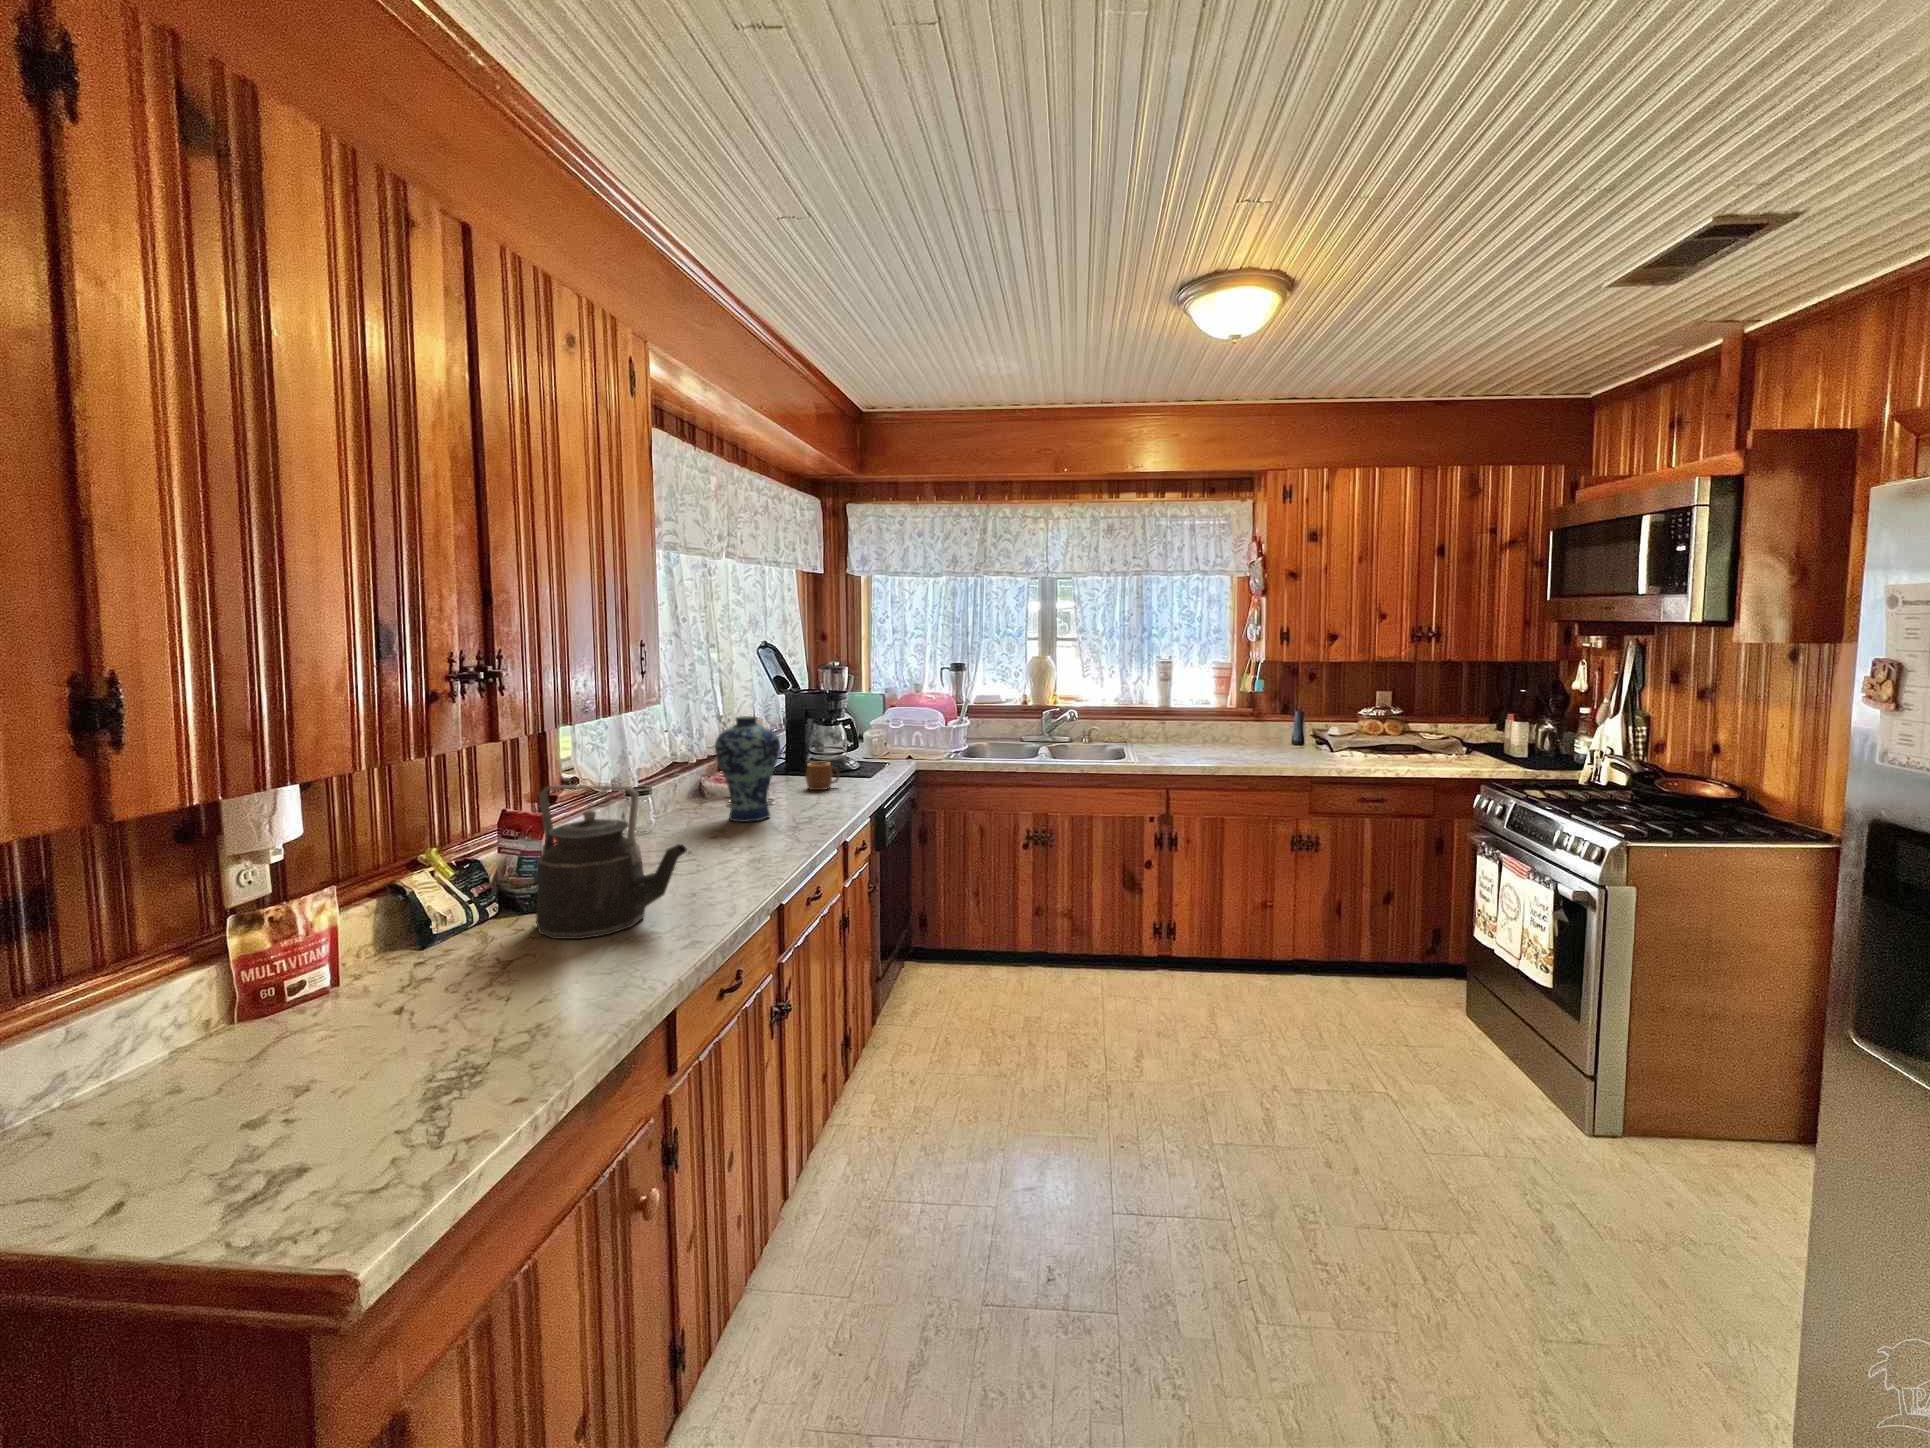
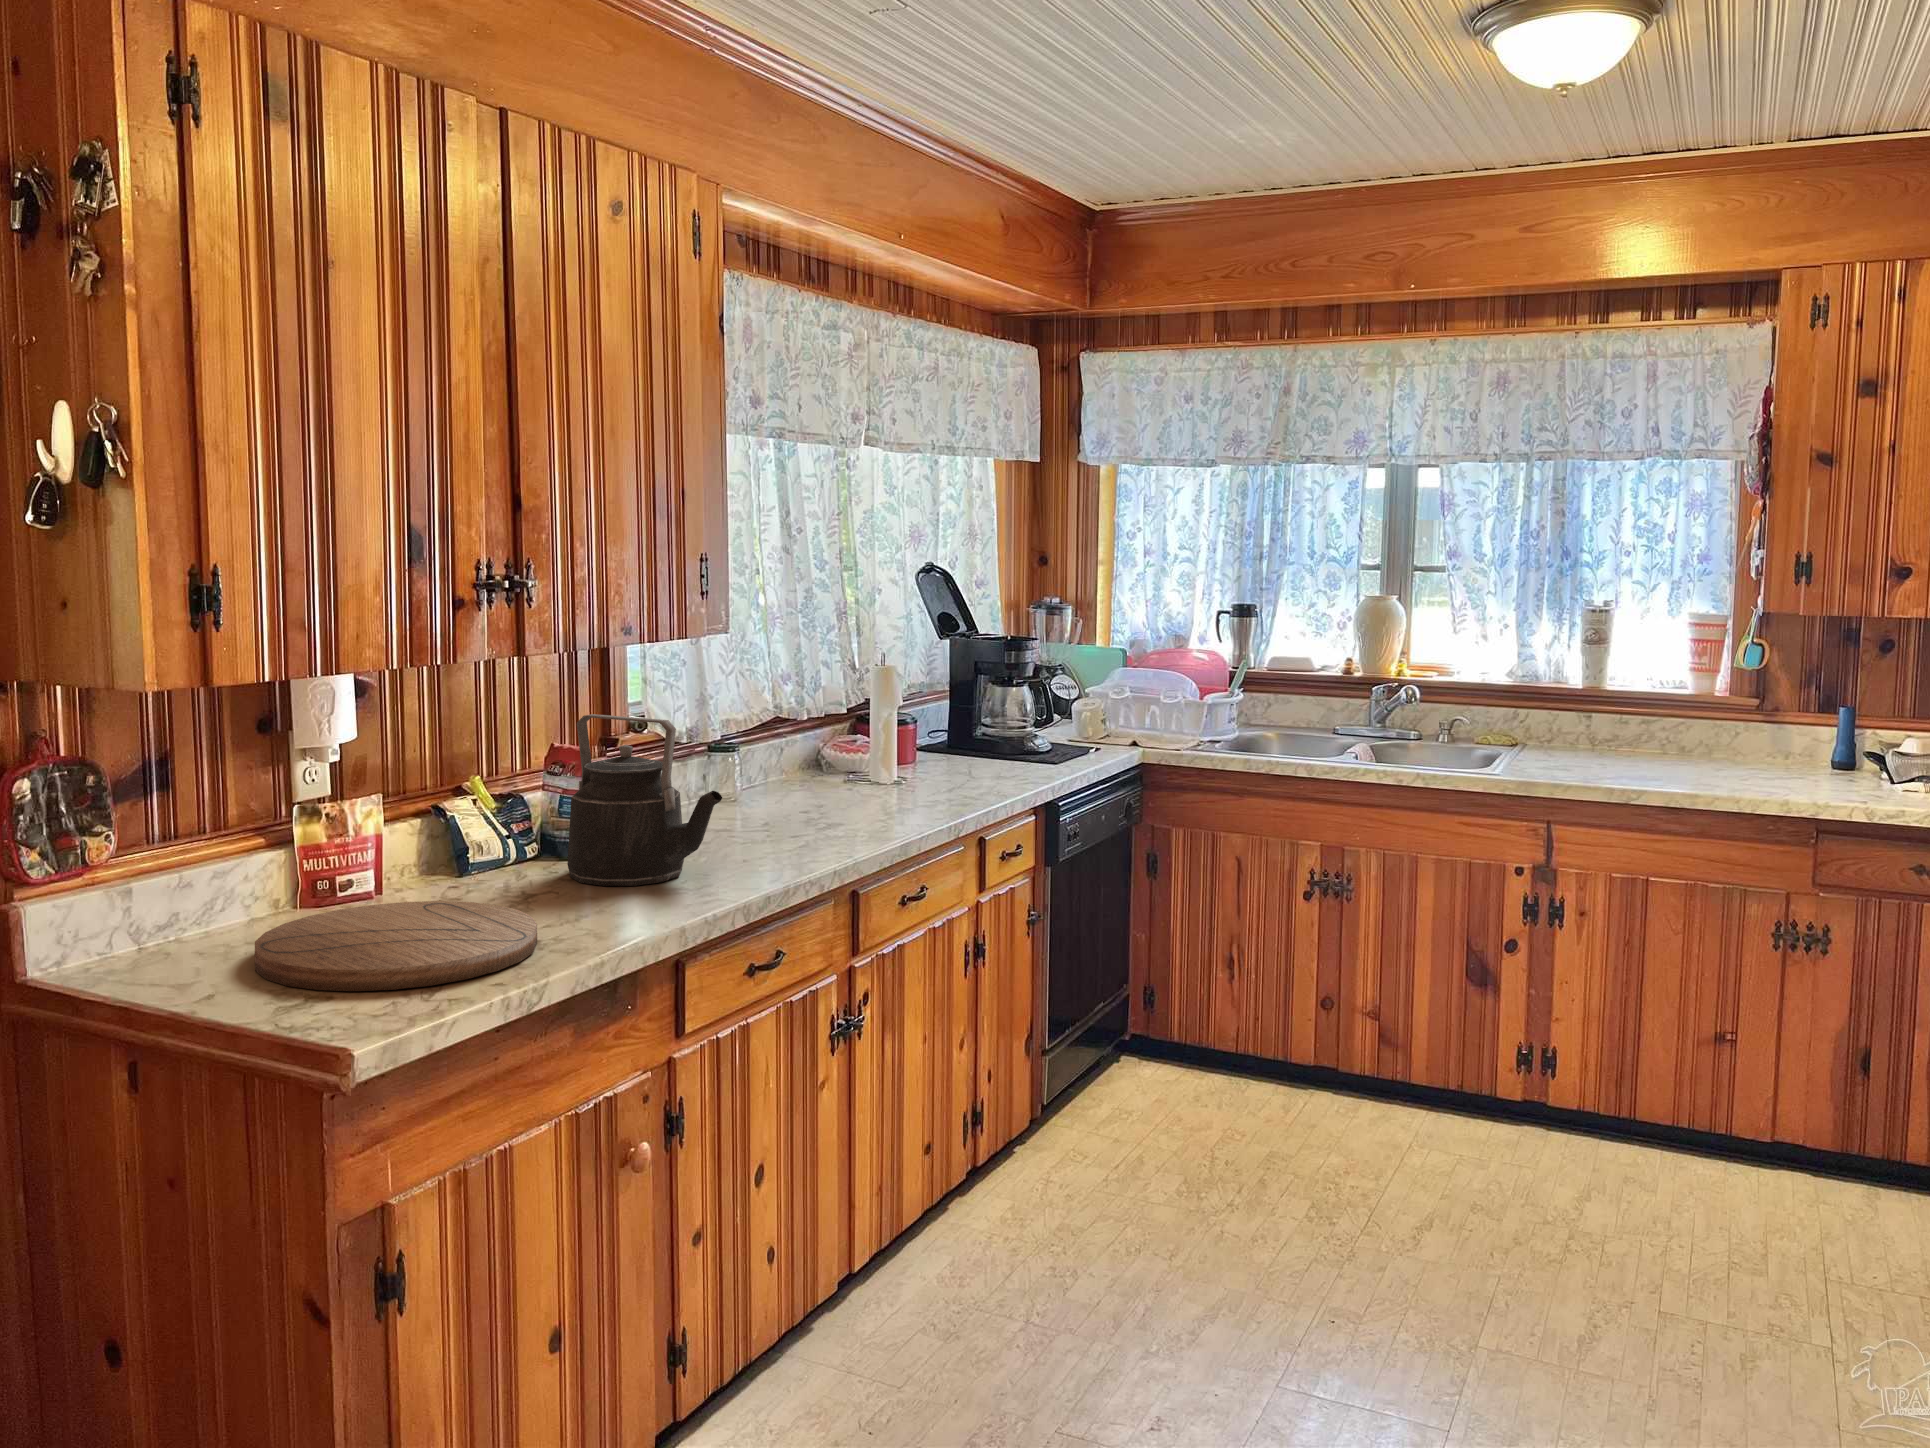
vase: present [715,716,780,822] -> none [821,659,904,800]
mug: present [806,762,840,790] -> none [959,735,1009,774]
cutting board: none [188,988,541,1157] -> present [255,901,537,991]

